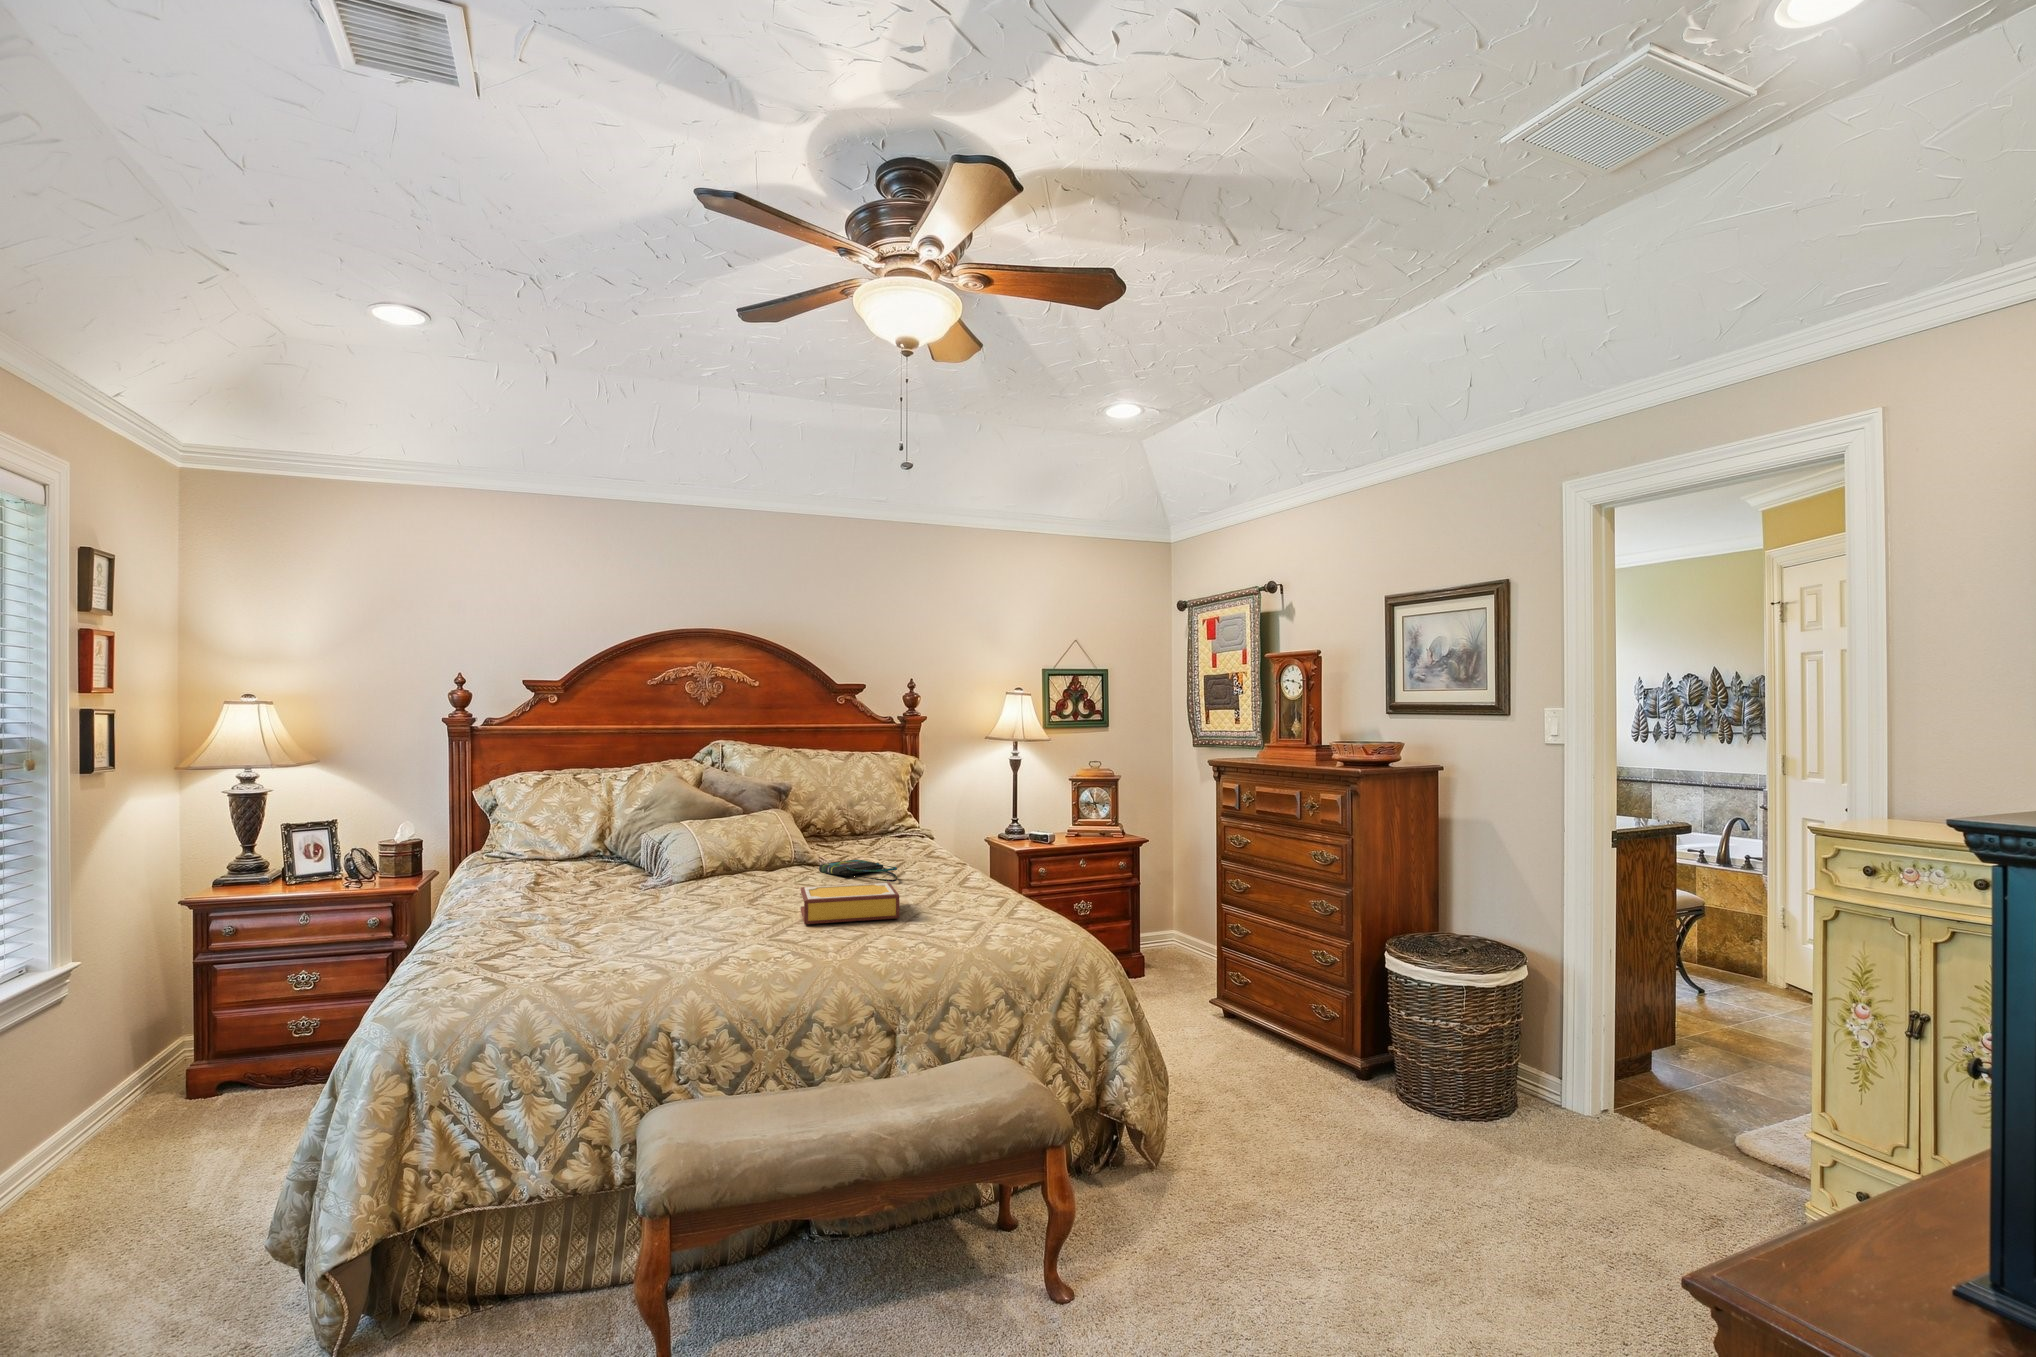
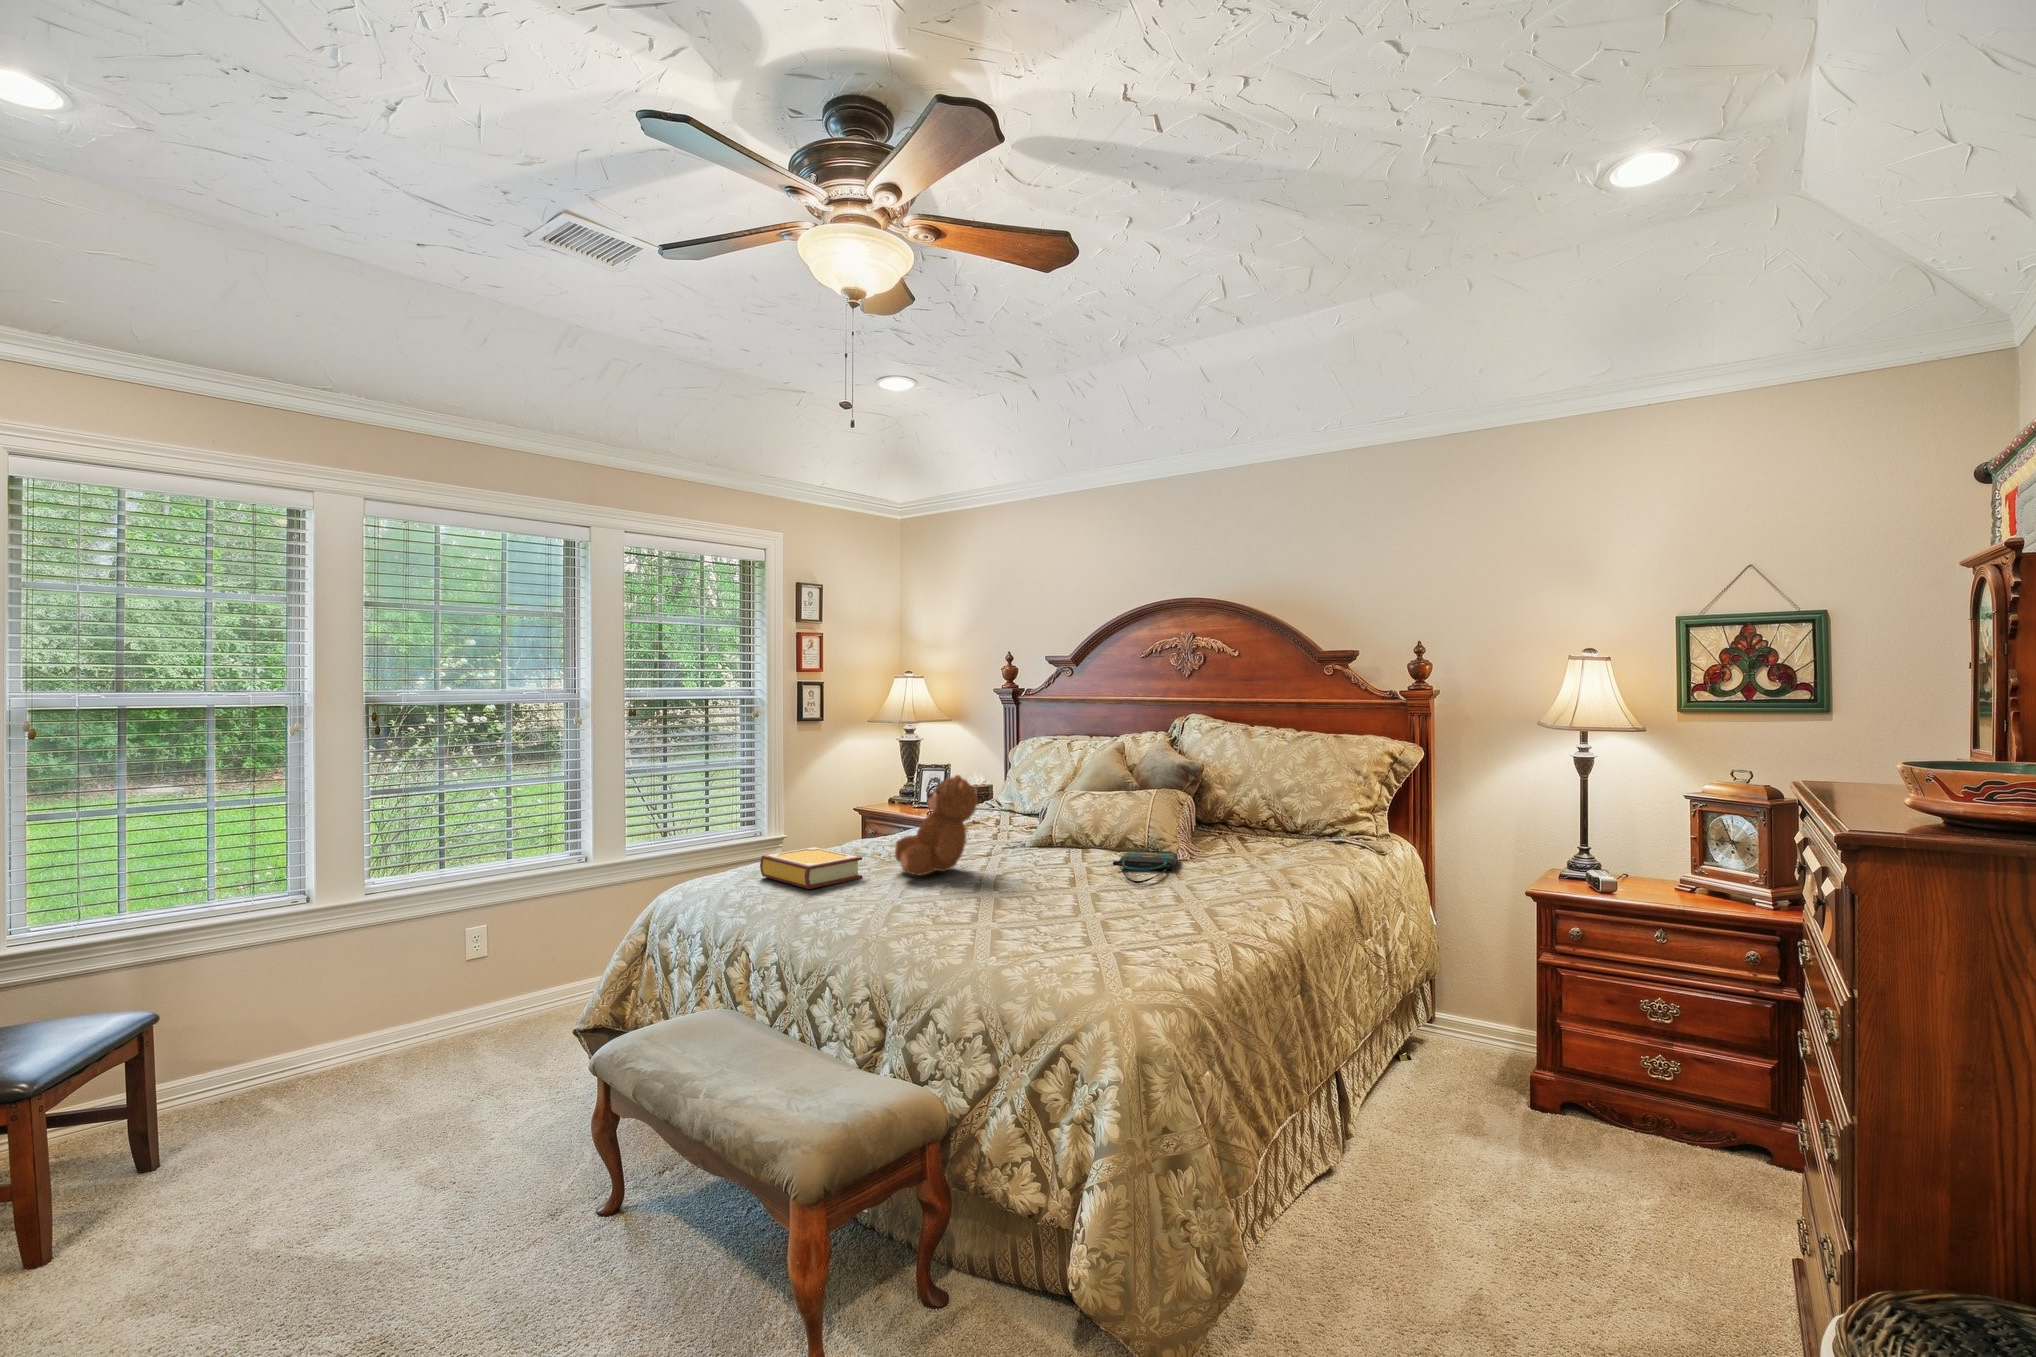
teddy bear: none [647,805,745,918] -> present [895,775,977,875]
book: present [801,883,900,924] -> present [760,847,862,889]

